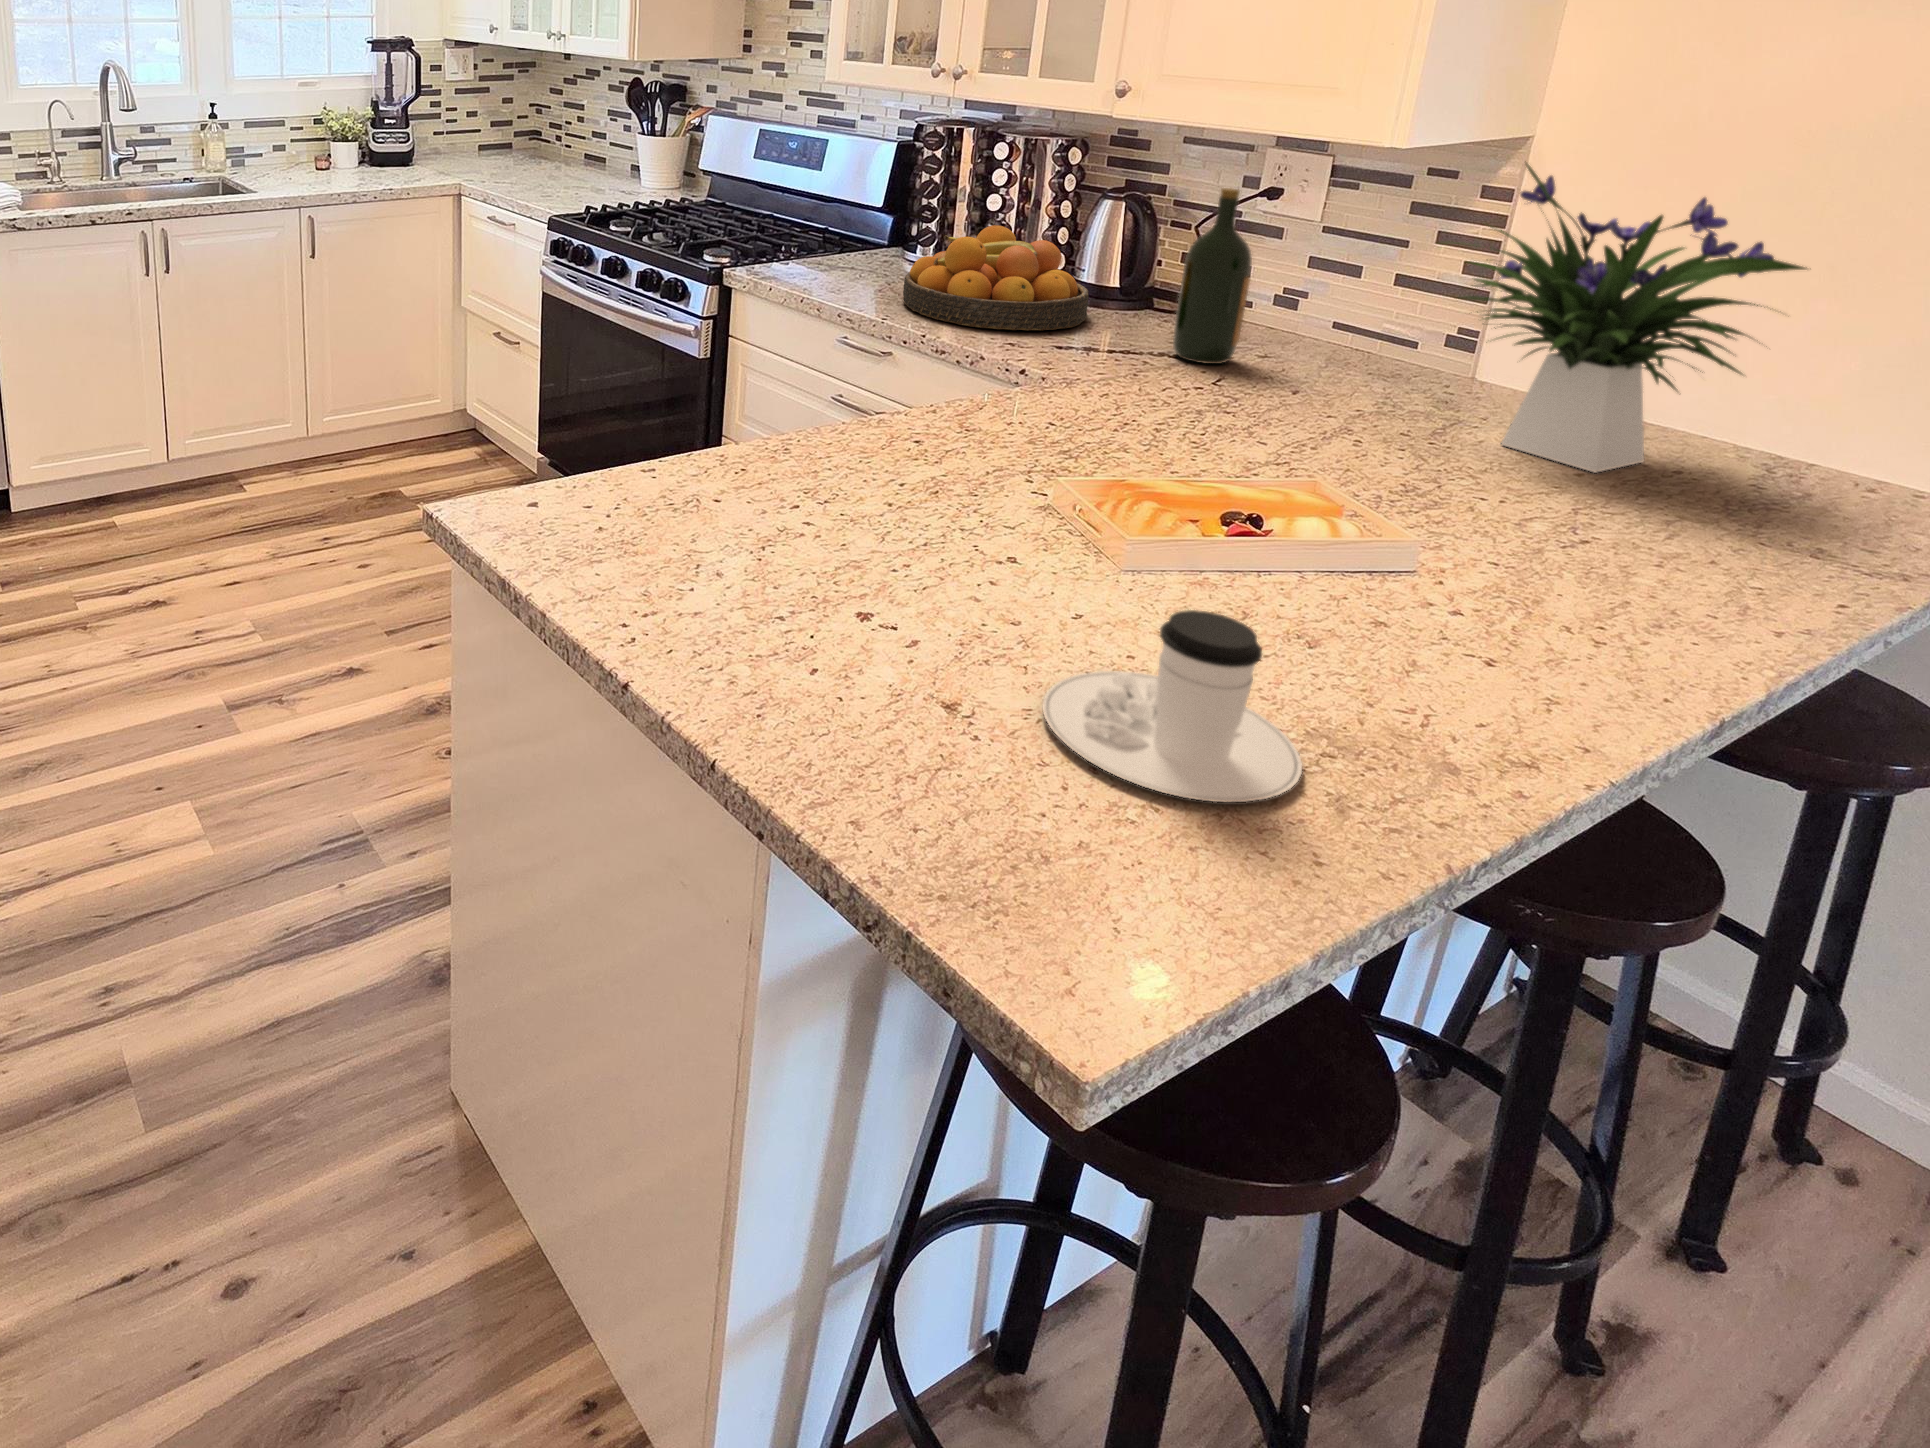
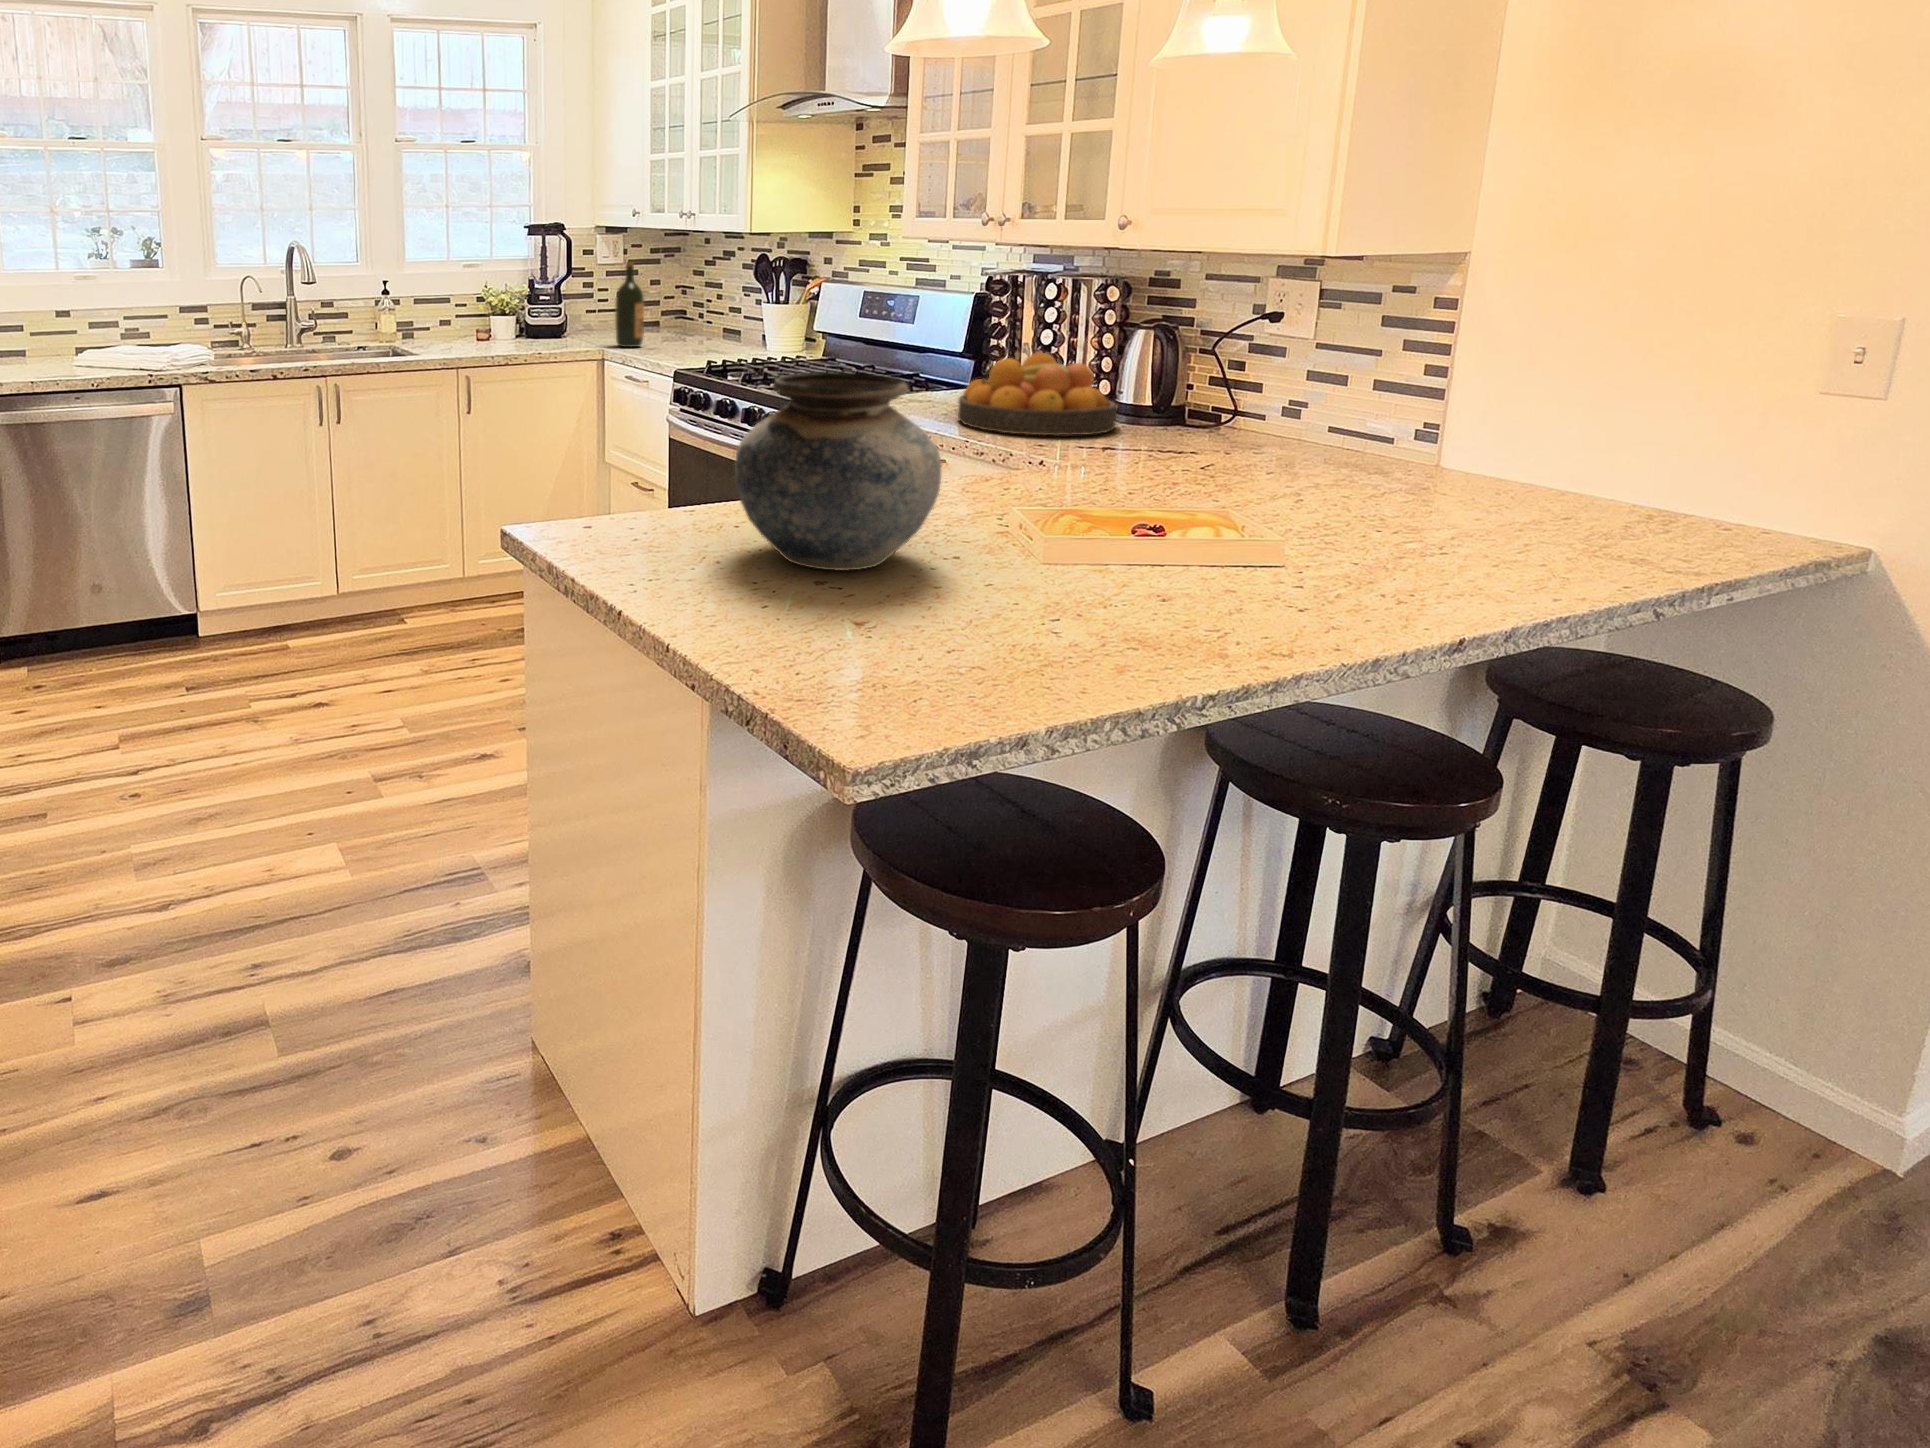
flower arrangement: present [1465,163,1807,473] -> none [1352,260,1643,516]
wine bottle: present [1173,188,1252,364] -> present [615,262,644,347]
vase: none [741,330,1013,595] -> present [735,372,941,570]
coffee cup: present [1043,610,1302,802] -> none [926,535,1110,663]

